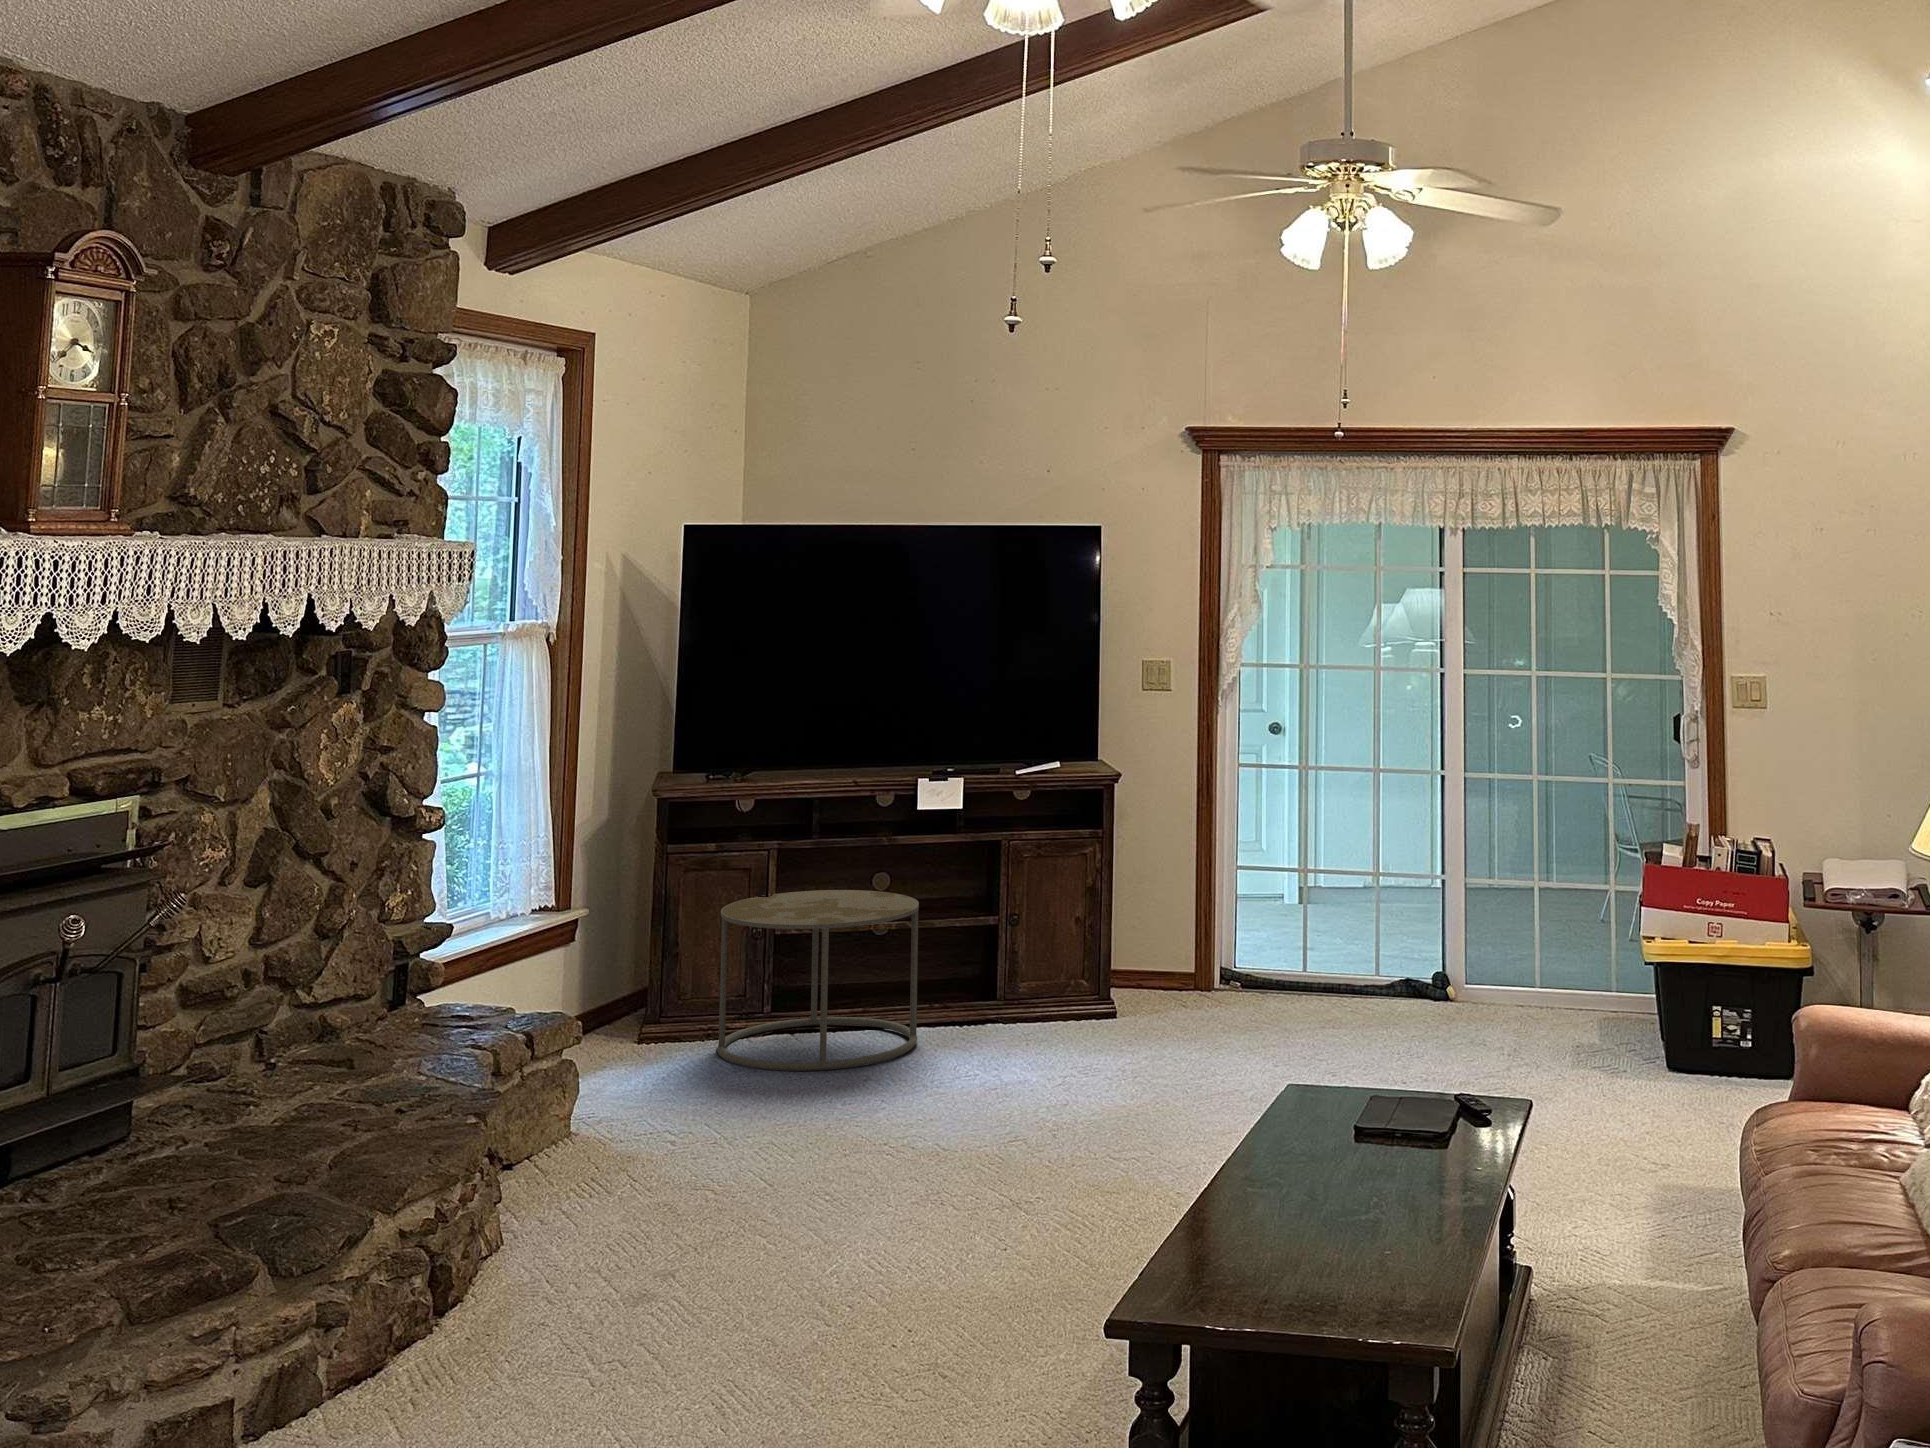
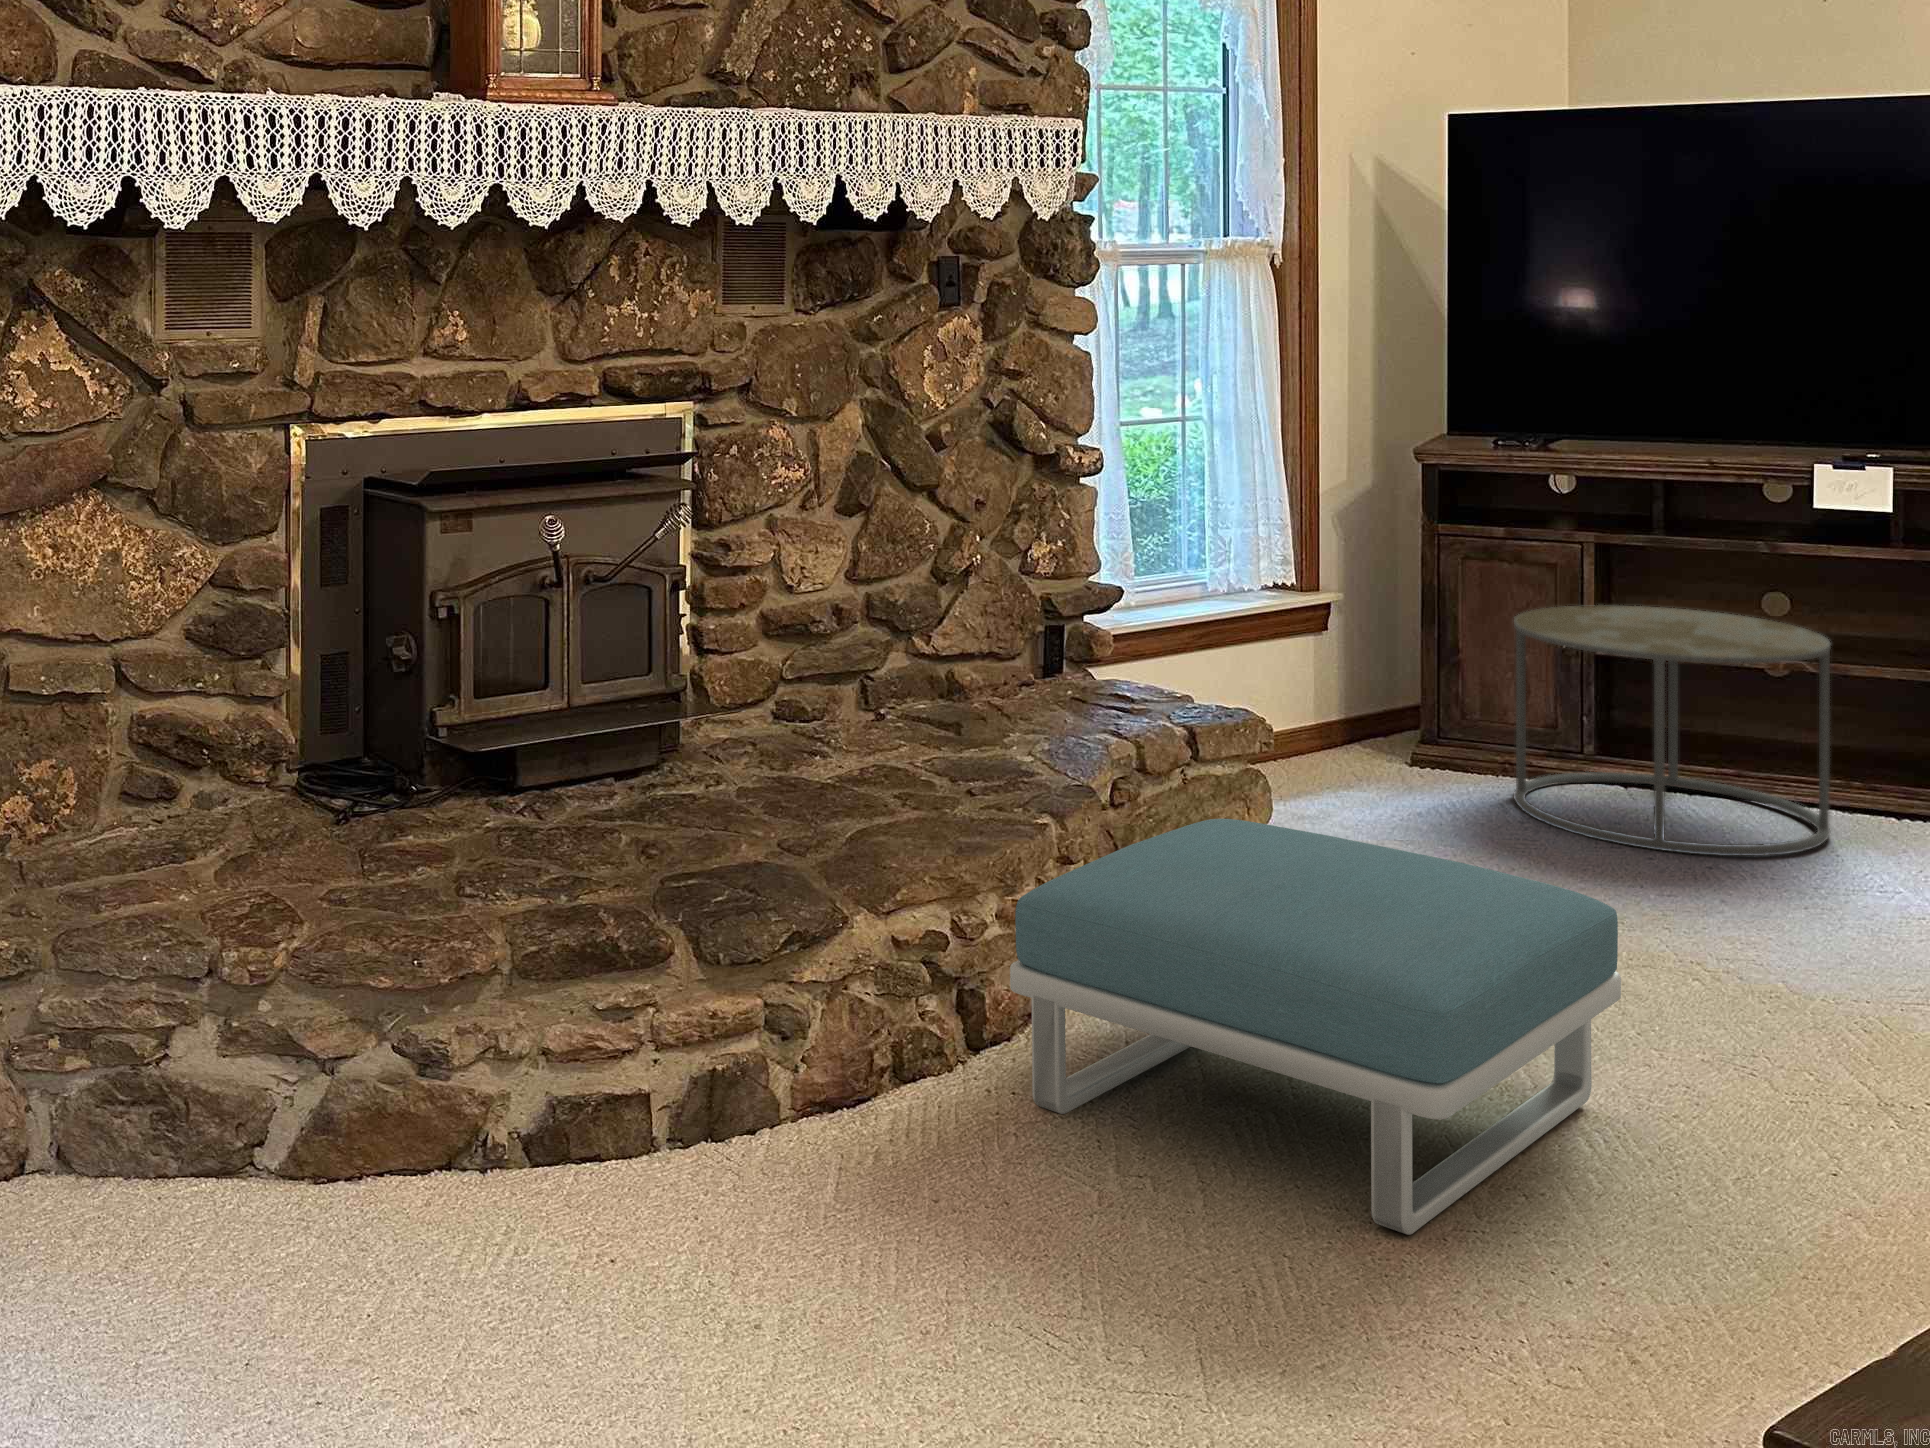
footstool: none [483,1085,870,1338] -> present [1010,819,1621,1235]

